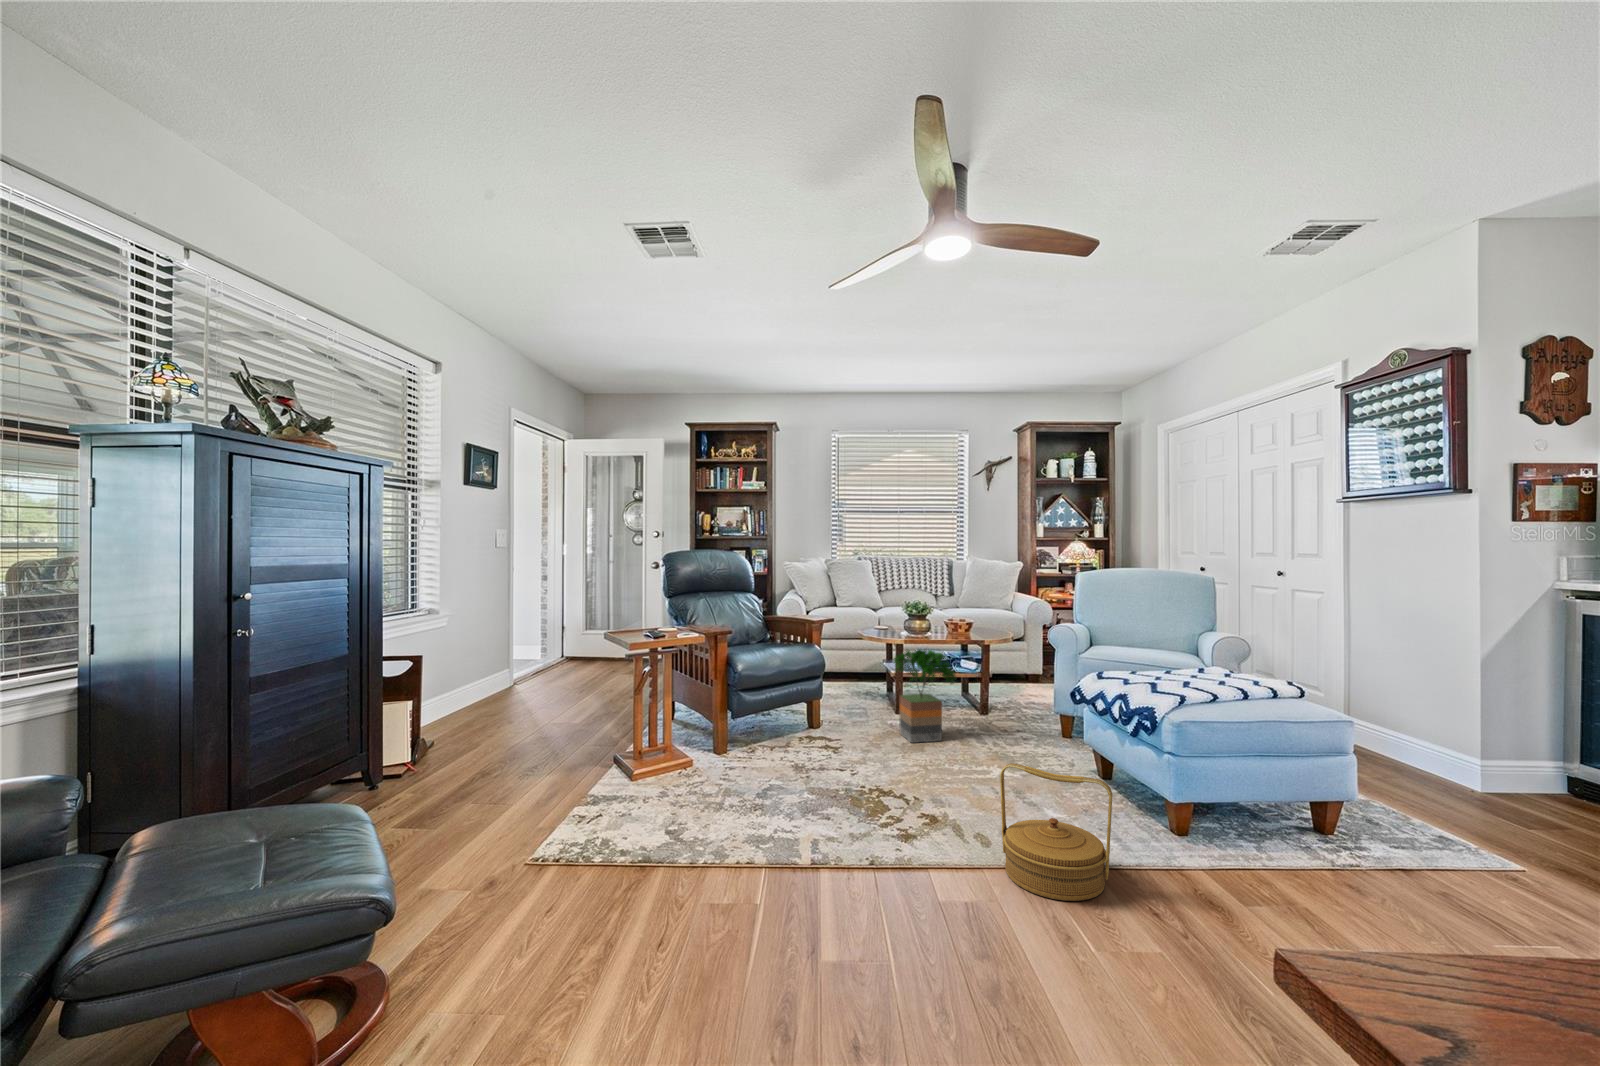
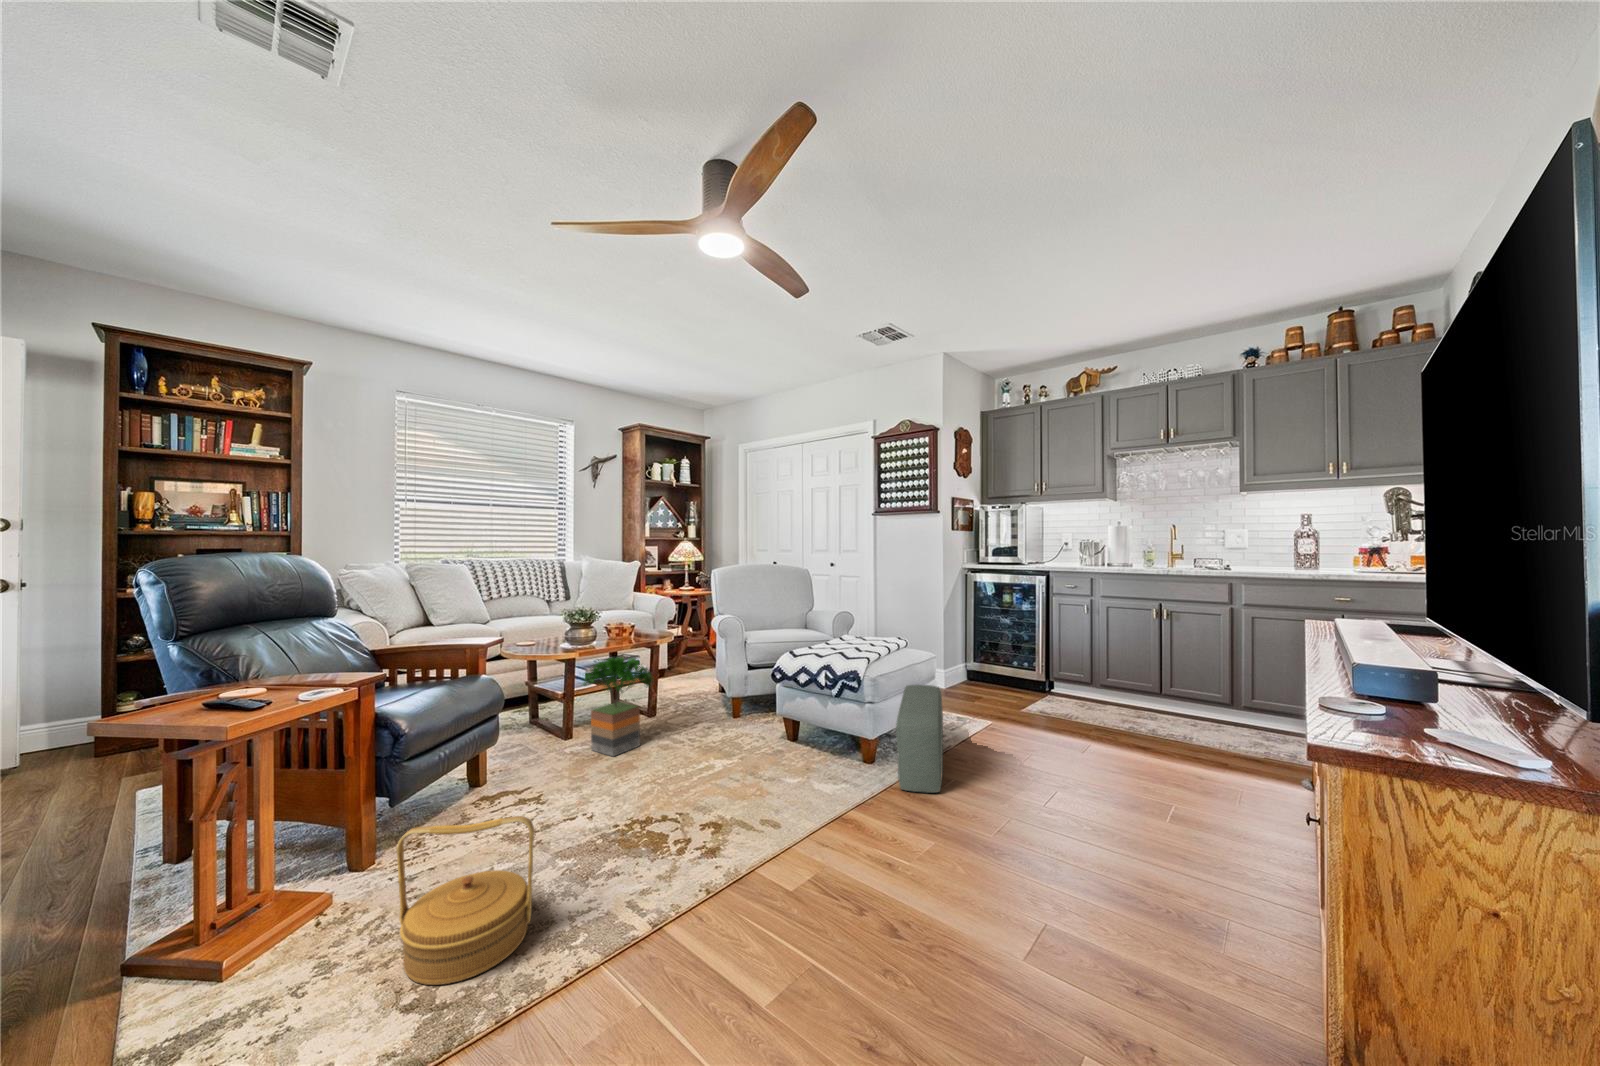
pouf: none [1174,745,1317,885] -> present [896,685,943,793]
basket: present [1000,763,1113,901] -> present [397,816,534,985]

